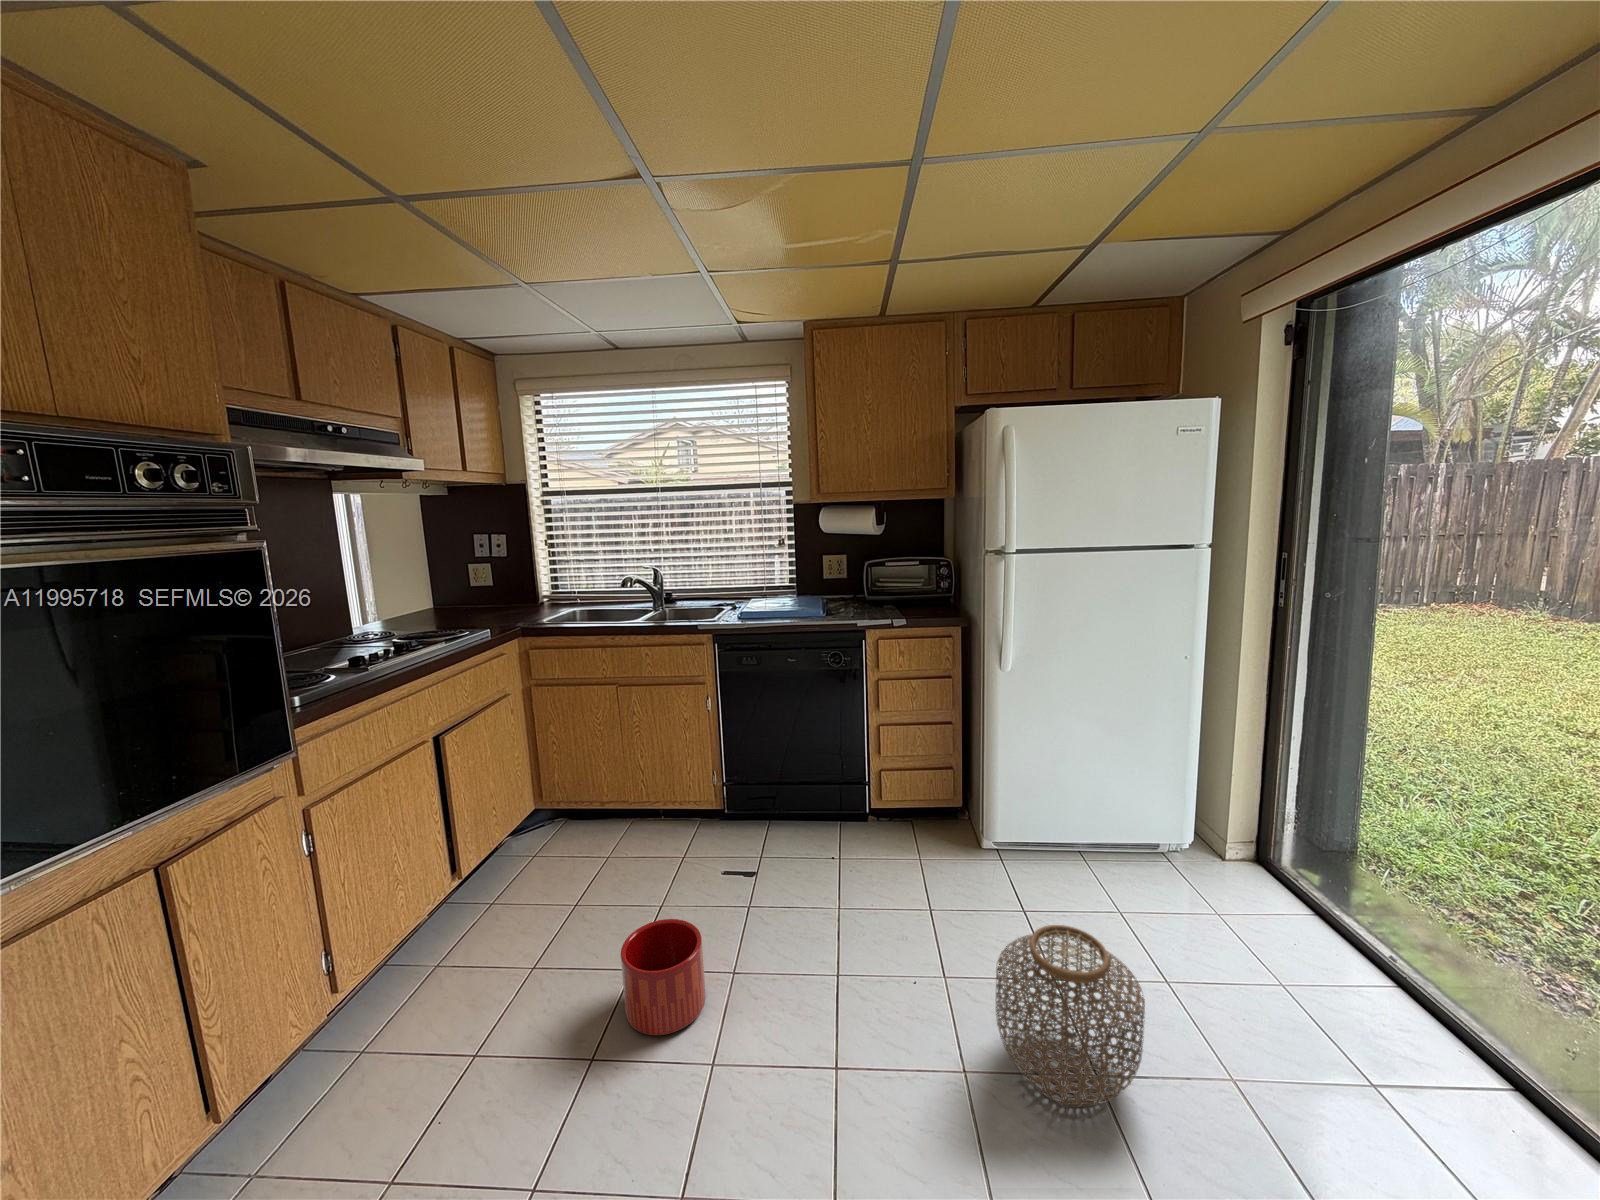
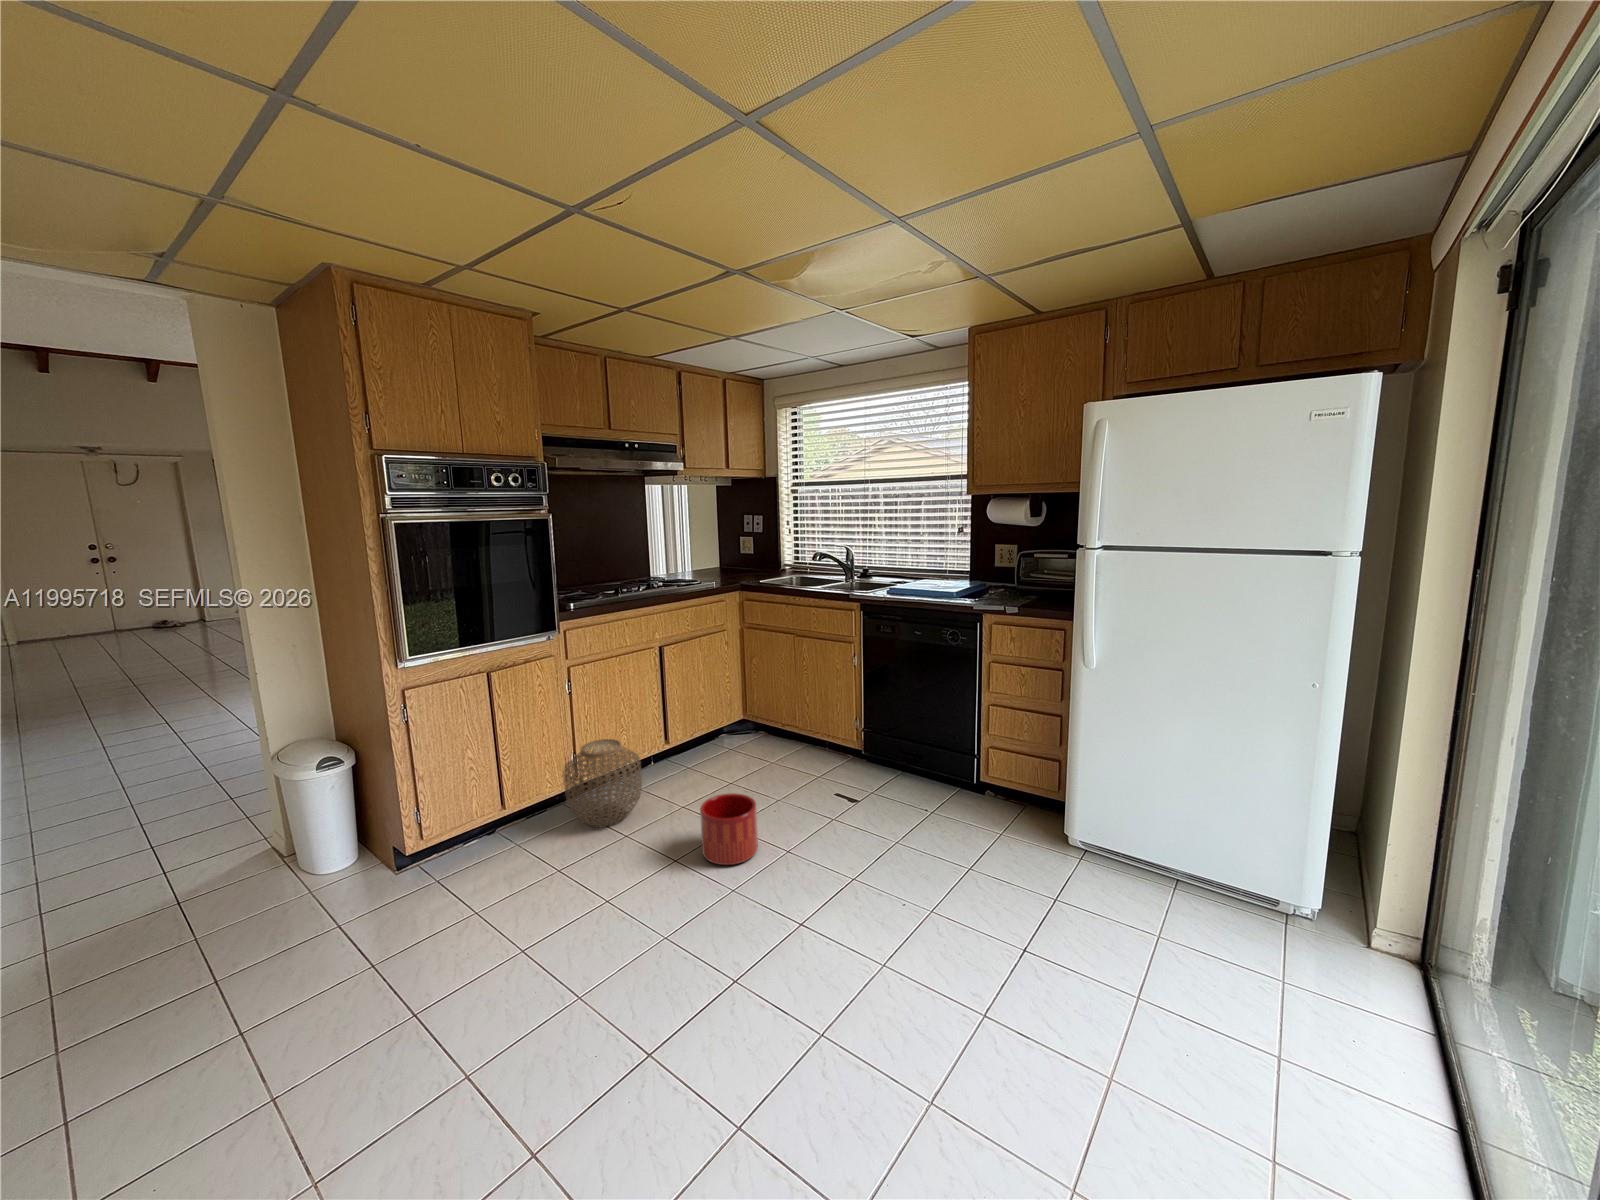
woven basket: present [996,925,1145,1107] -> present [563,739,642,827]

